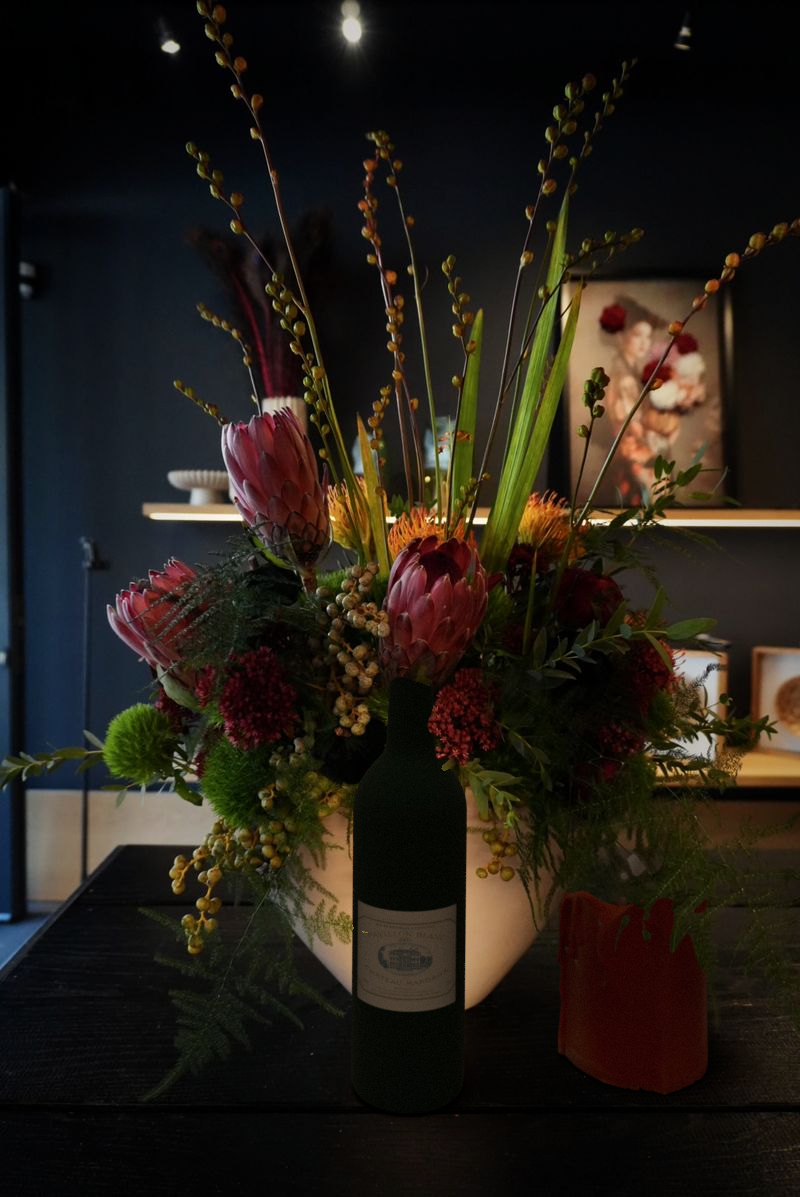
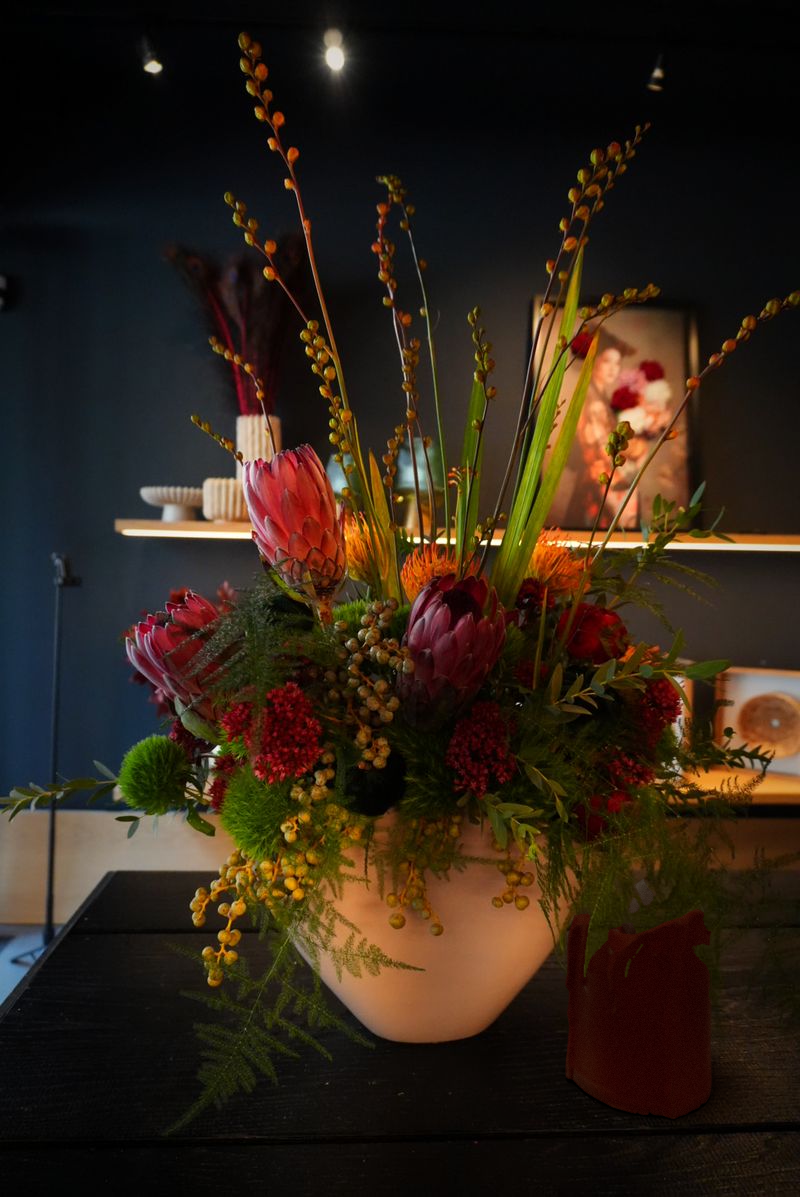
wine bottle: present [351,677,467,1113] -> none [367,670,483,1143]

